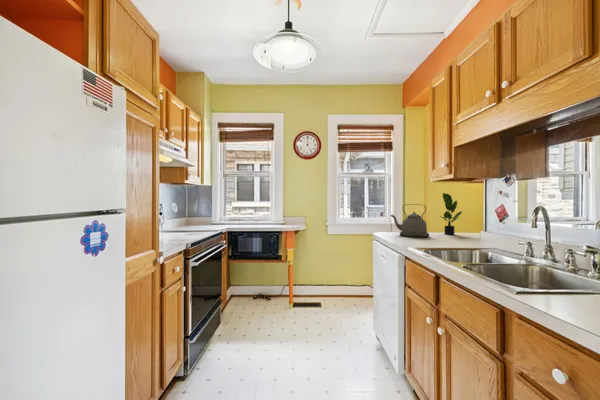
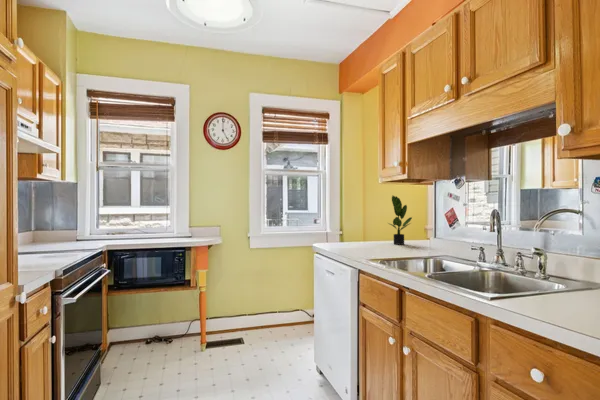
kettle: present [391,205,429,237] -> none [335,209,379,248]

